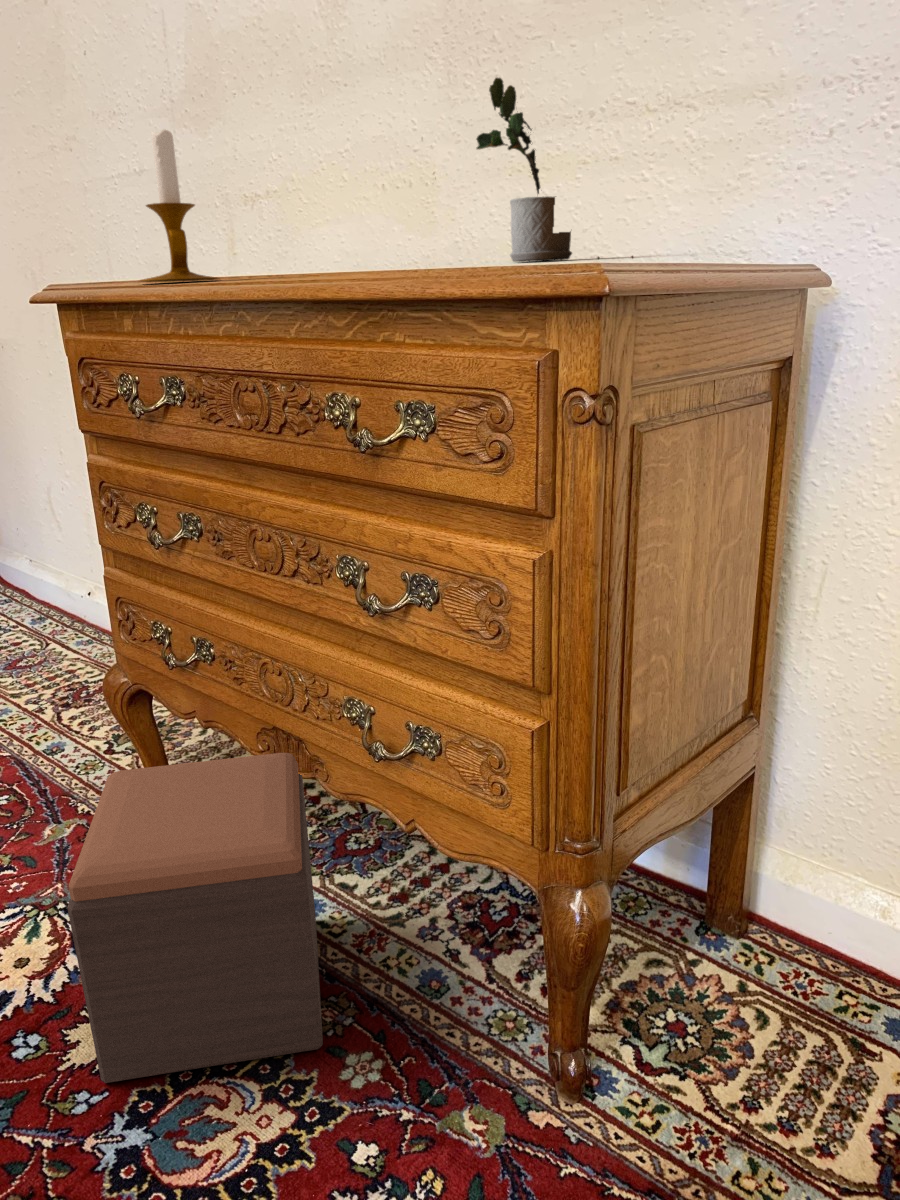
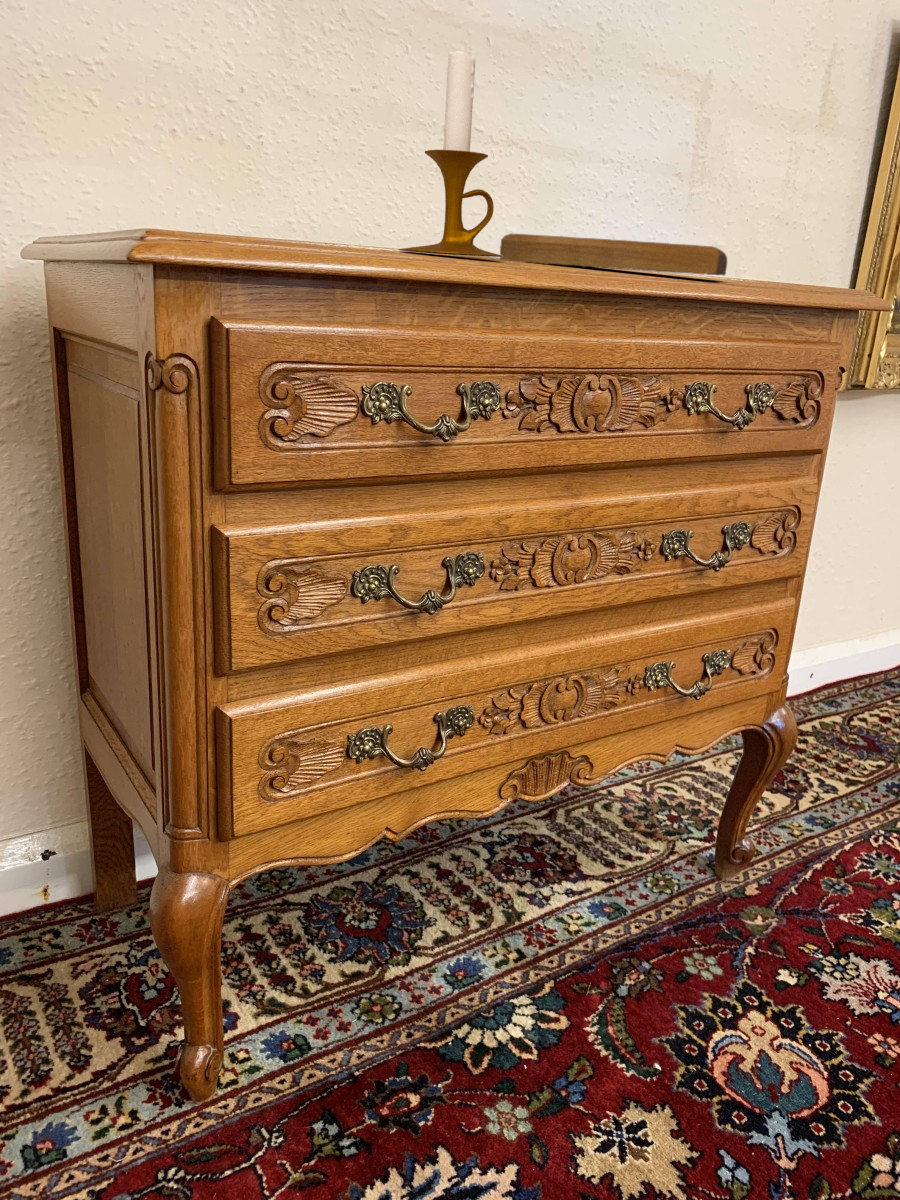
potted plant: present [476,78,572,262] -> none [290,46,401,240]
picture frame: none [251,239,445,278] -> present [500,234,727,276]
footstool: present [67,753,323,1083] -> none [475,790,751,1152]

